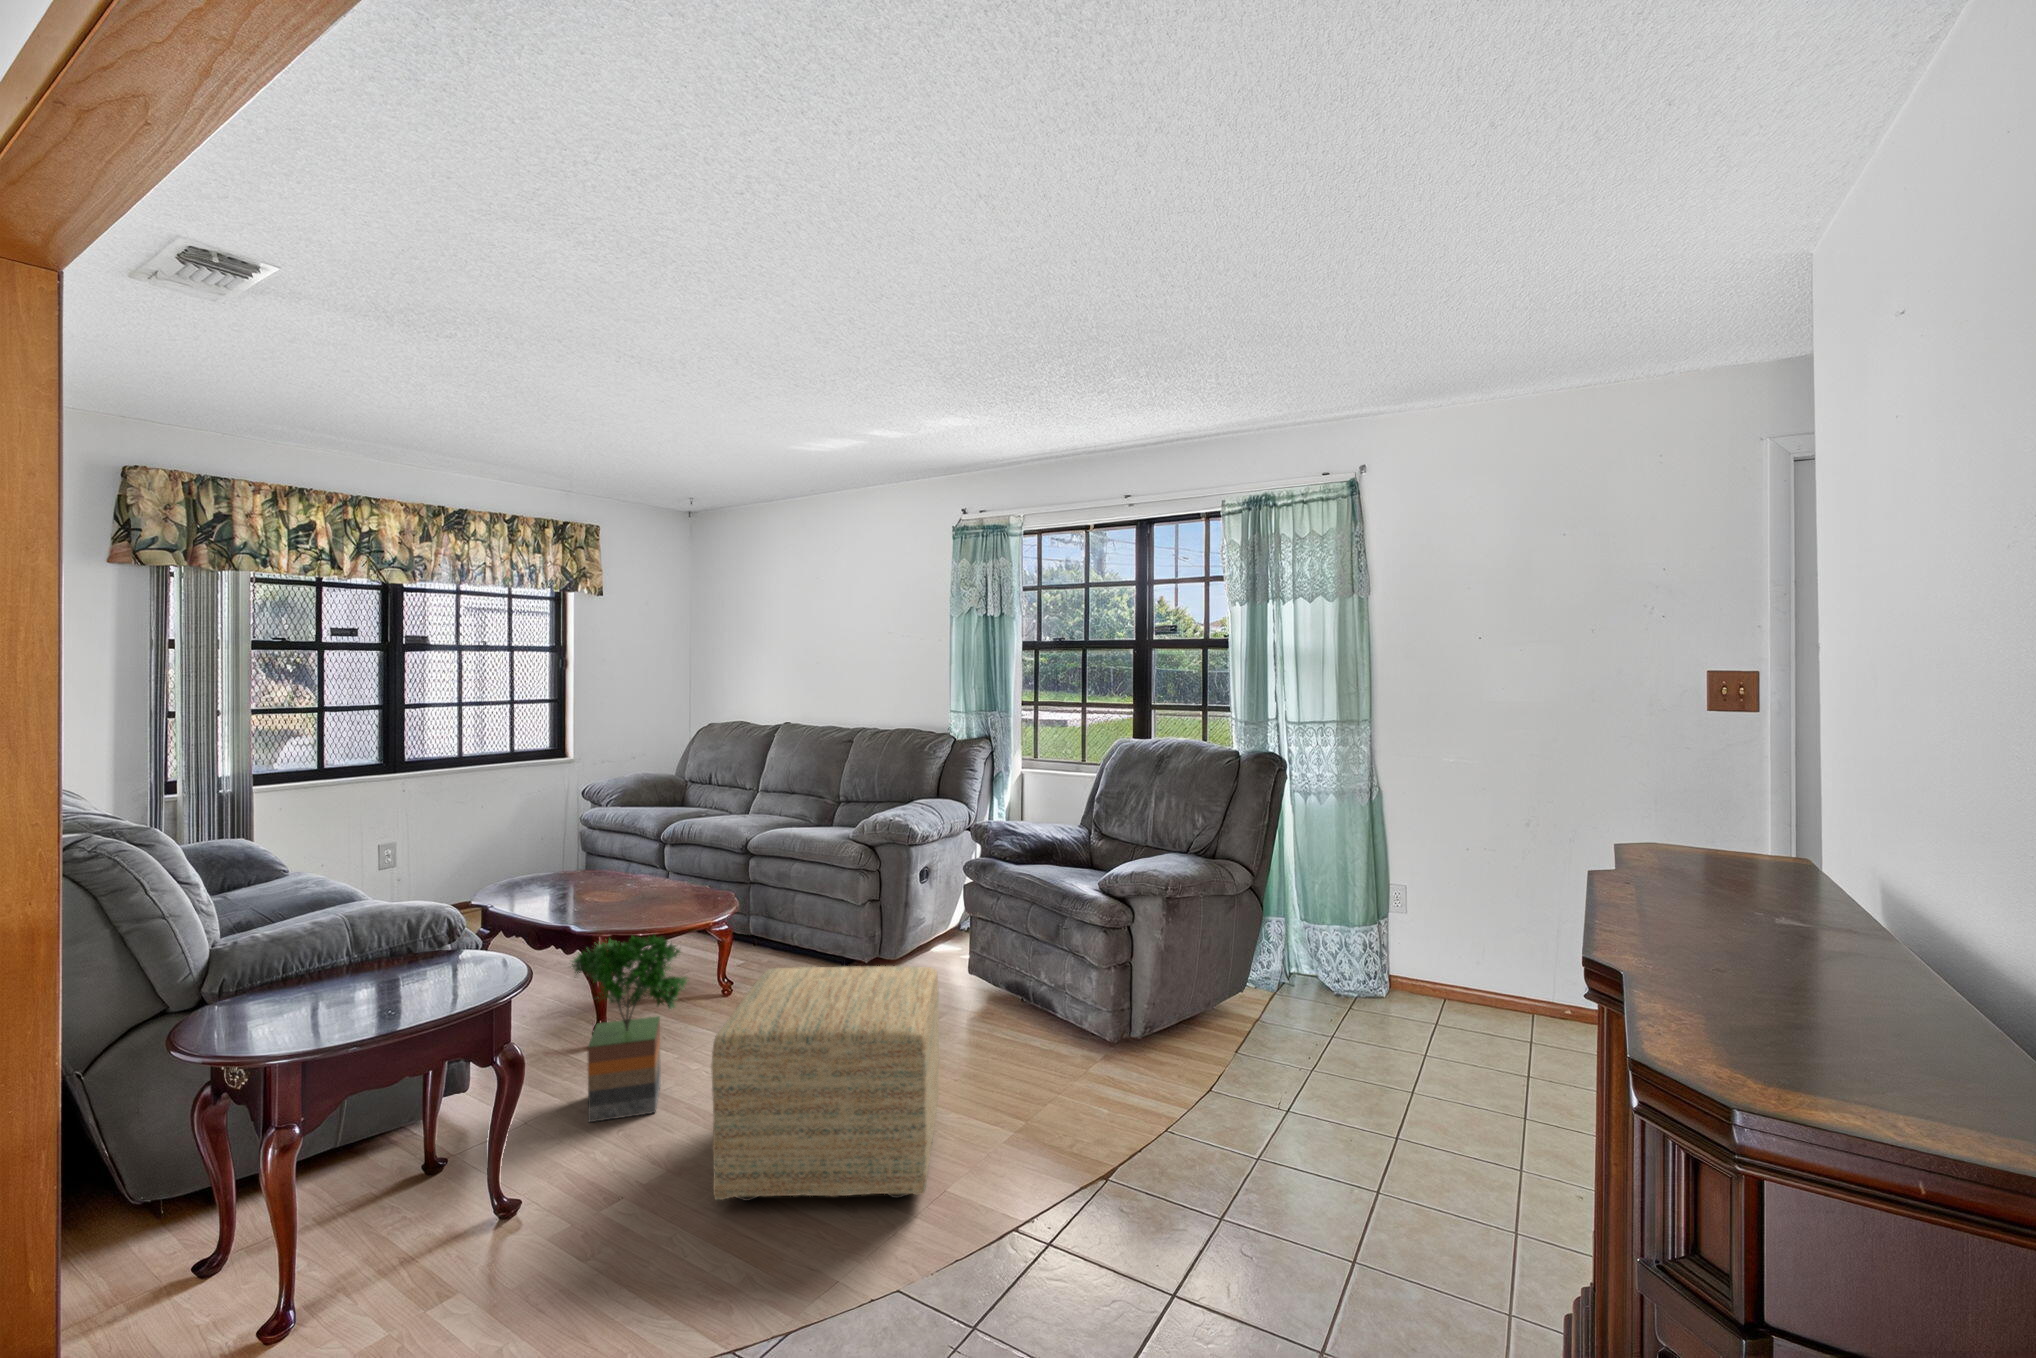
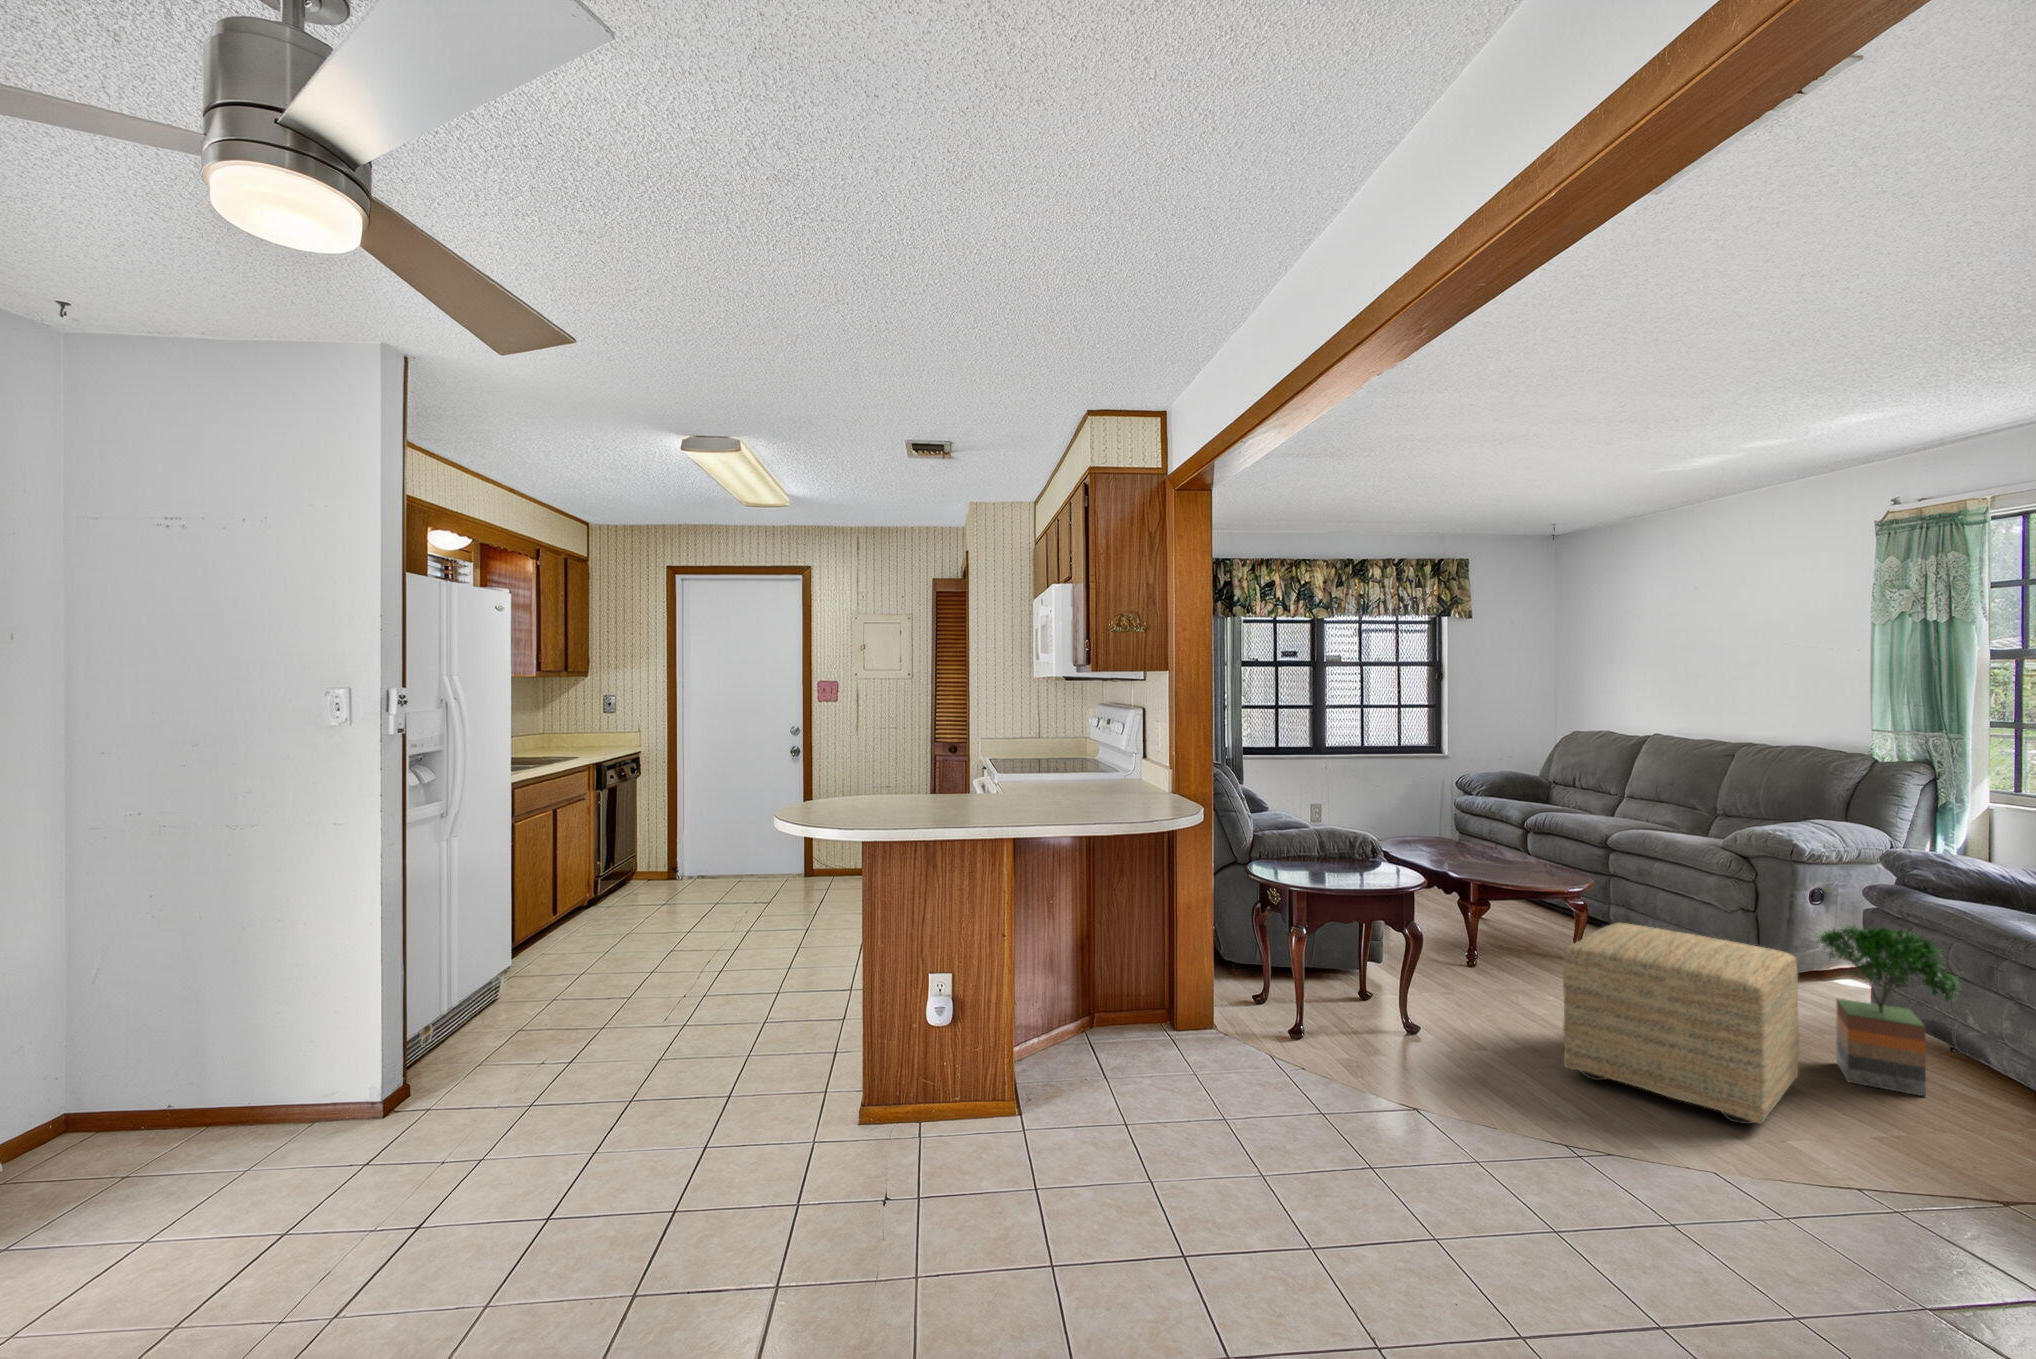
potted tree: present [570,935,687,1122] -> present [1817,925,1960,1096]

